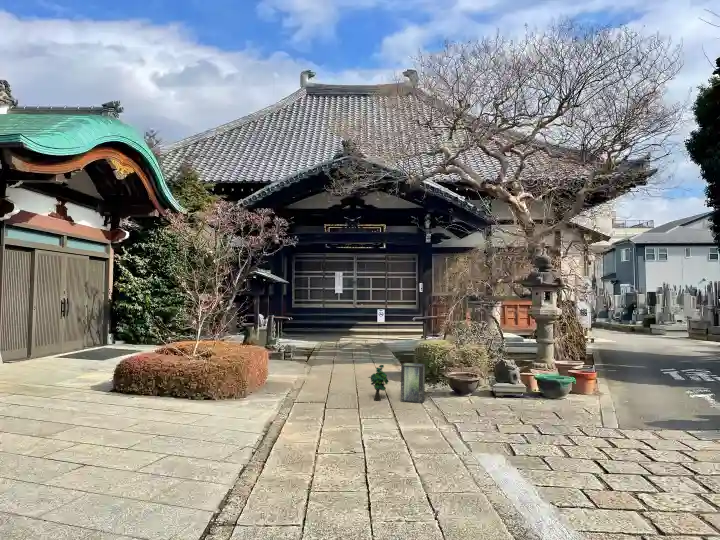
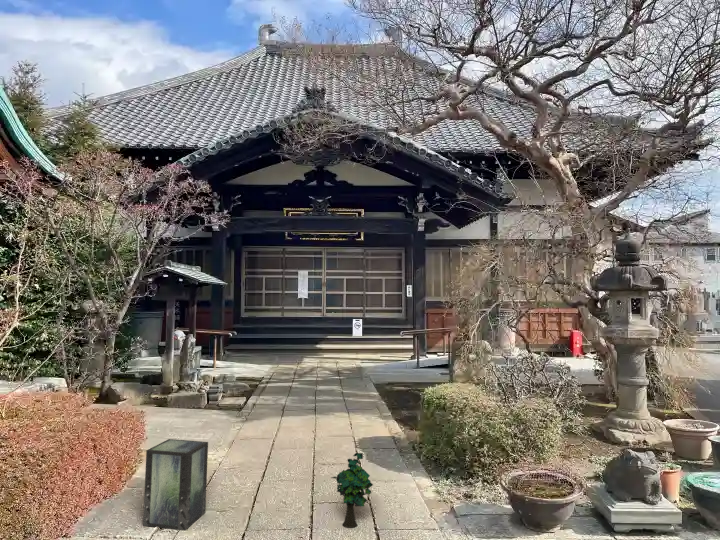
storage box: present [401,363,425,403] -> present [143,439,208,530]

